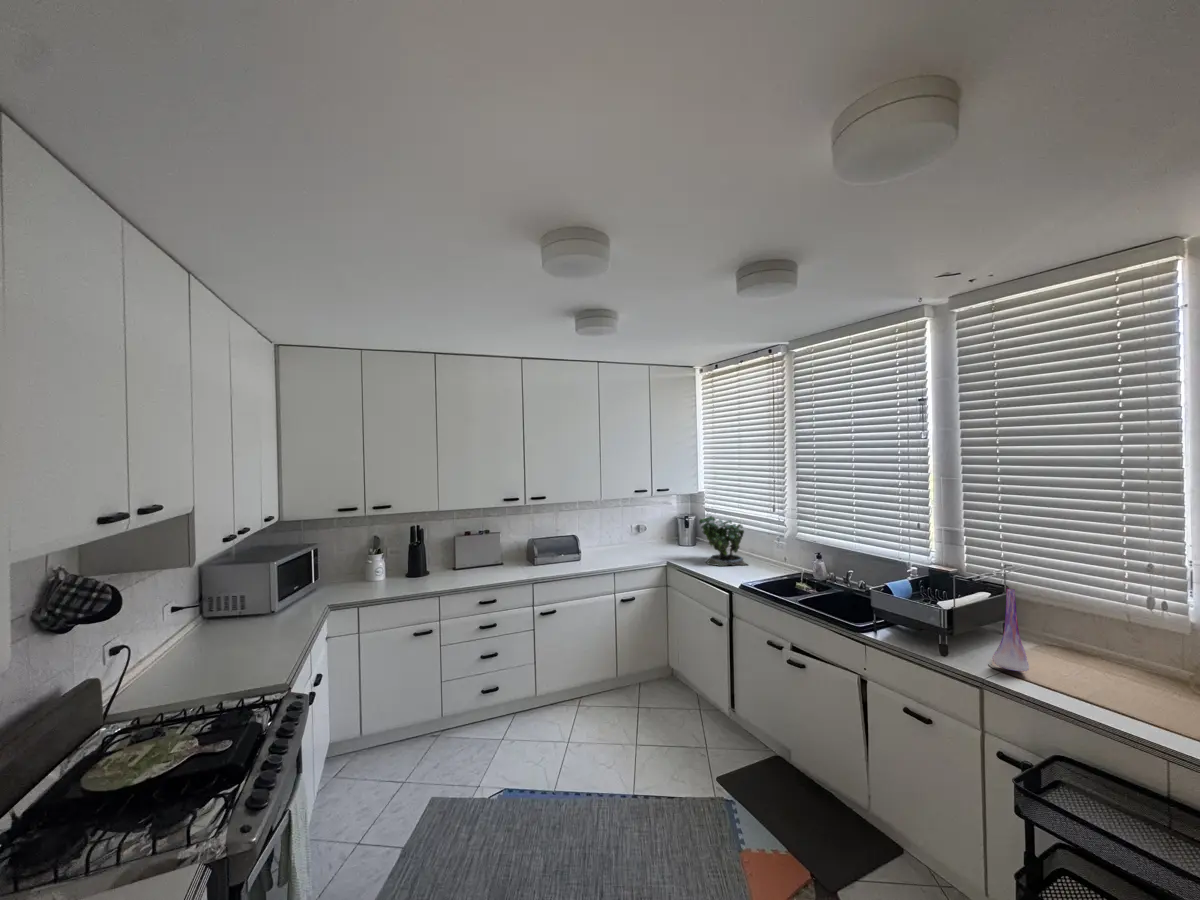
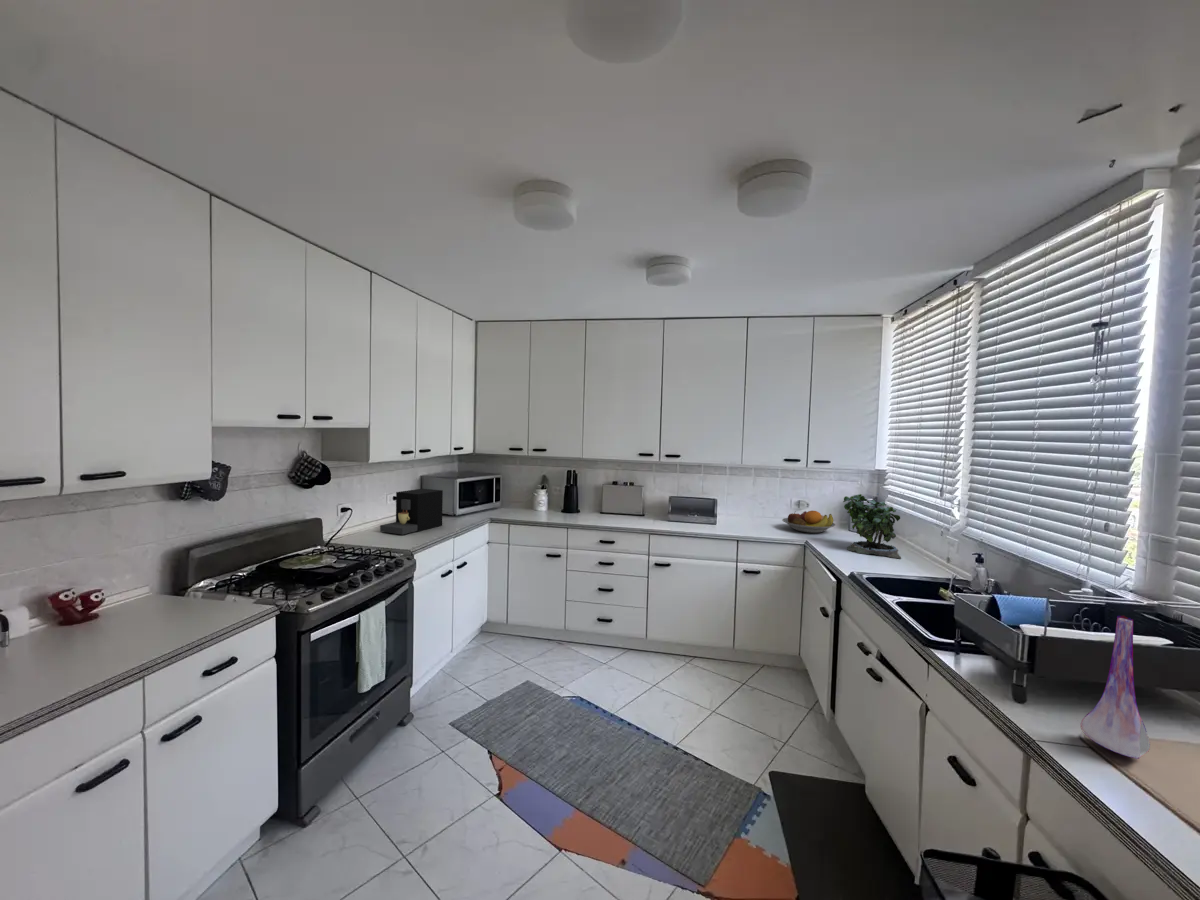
fruit bowl: none [637,534,681,554] -> present [782,511,836,533]
coffee maker: none [186,582,275,667] -> present [380,489,443,535]

